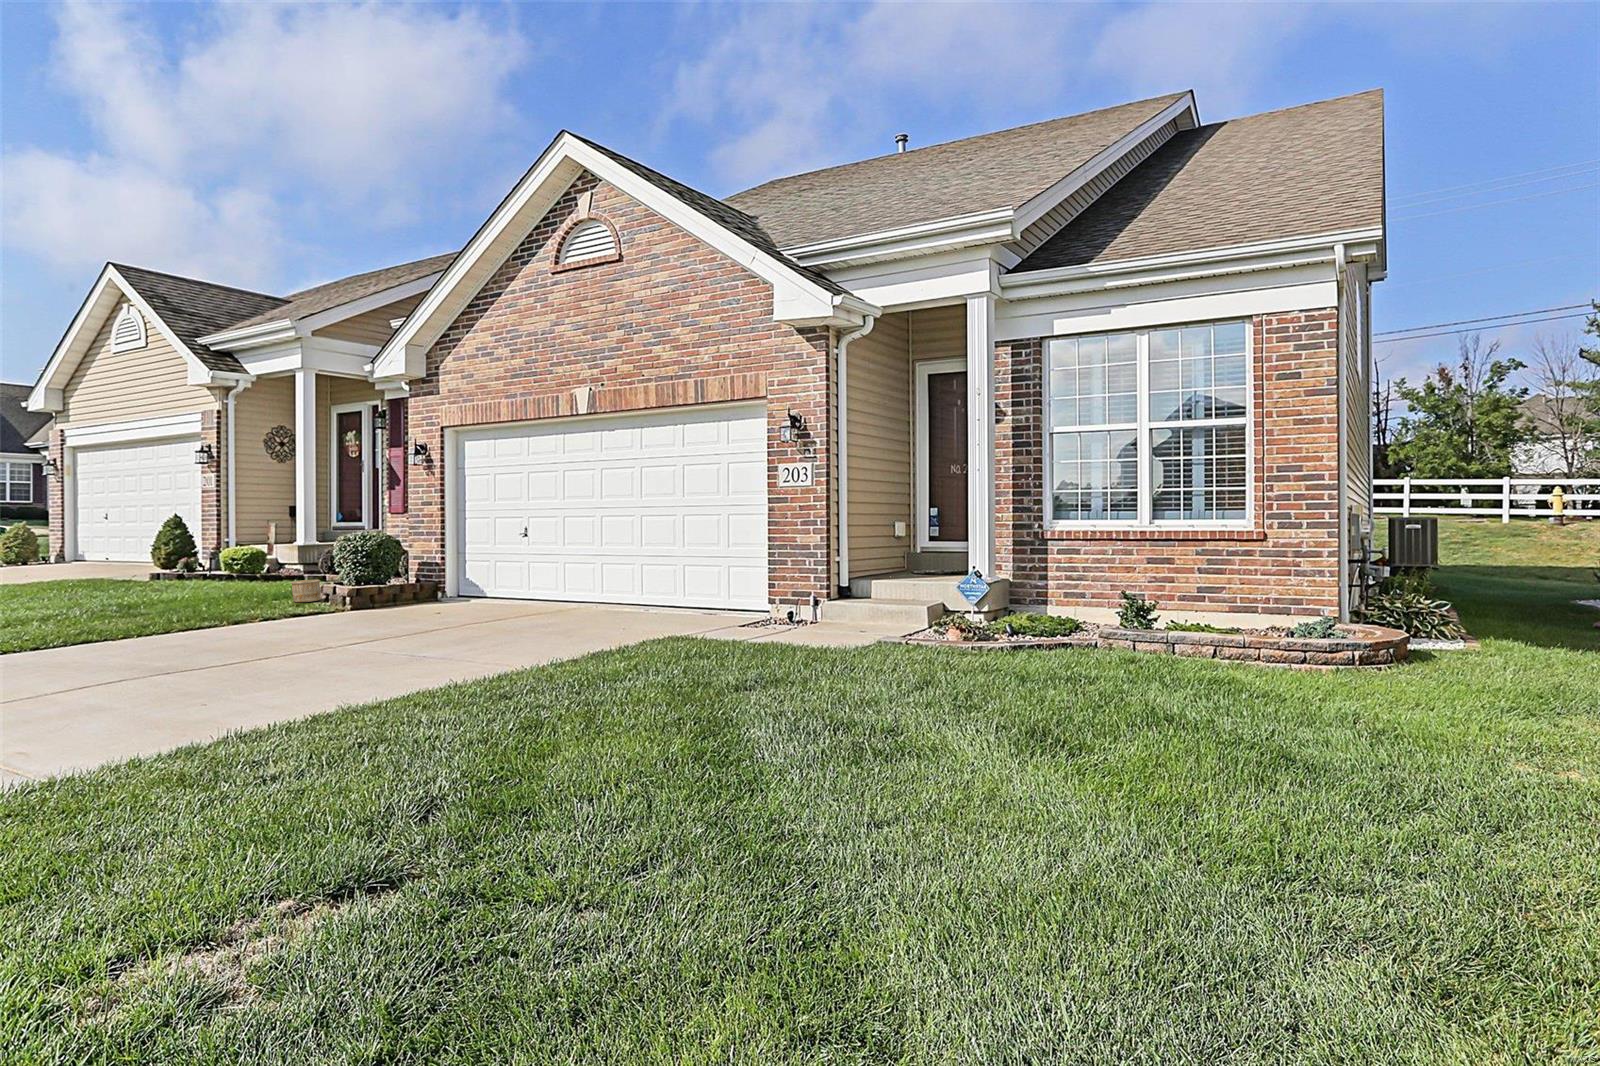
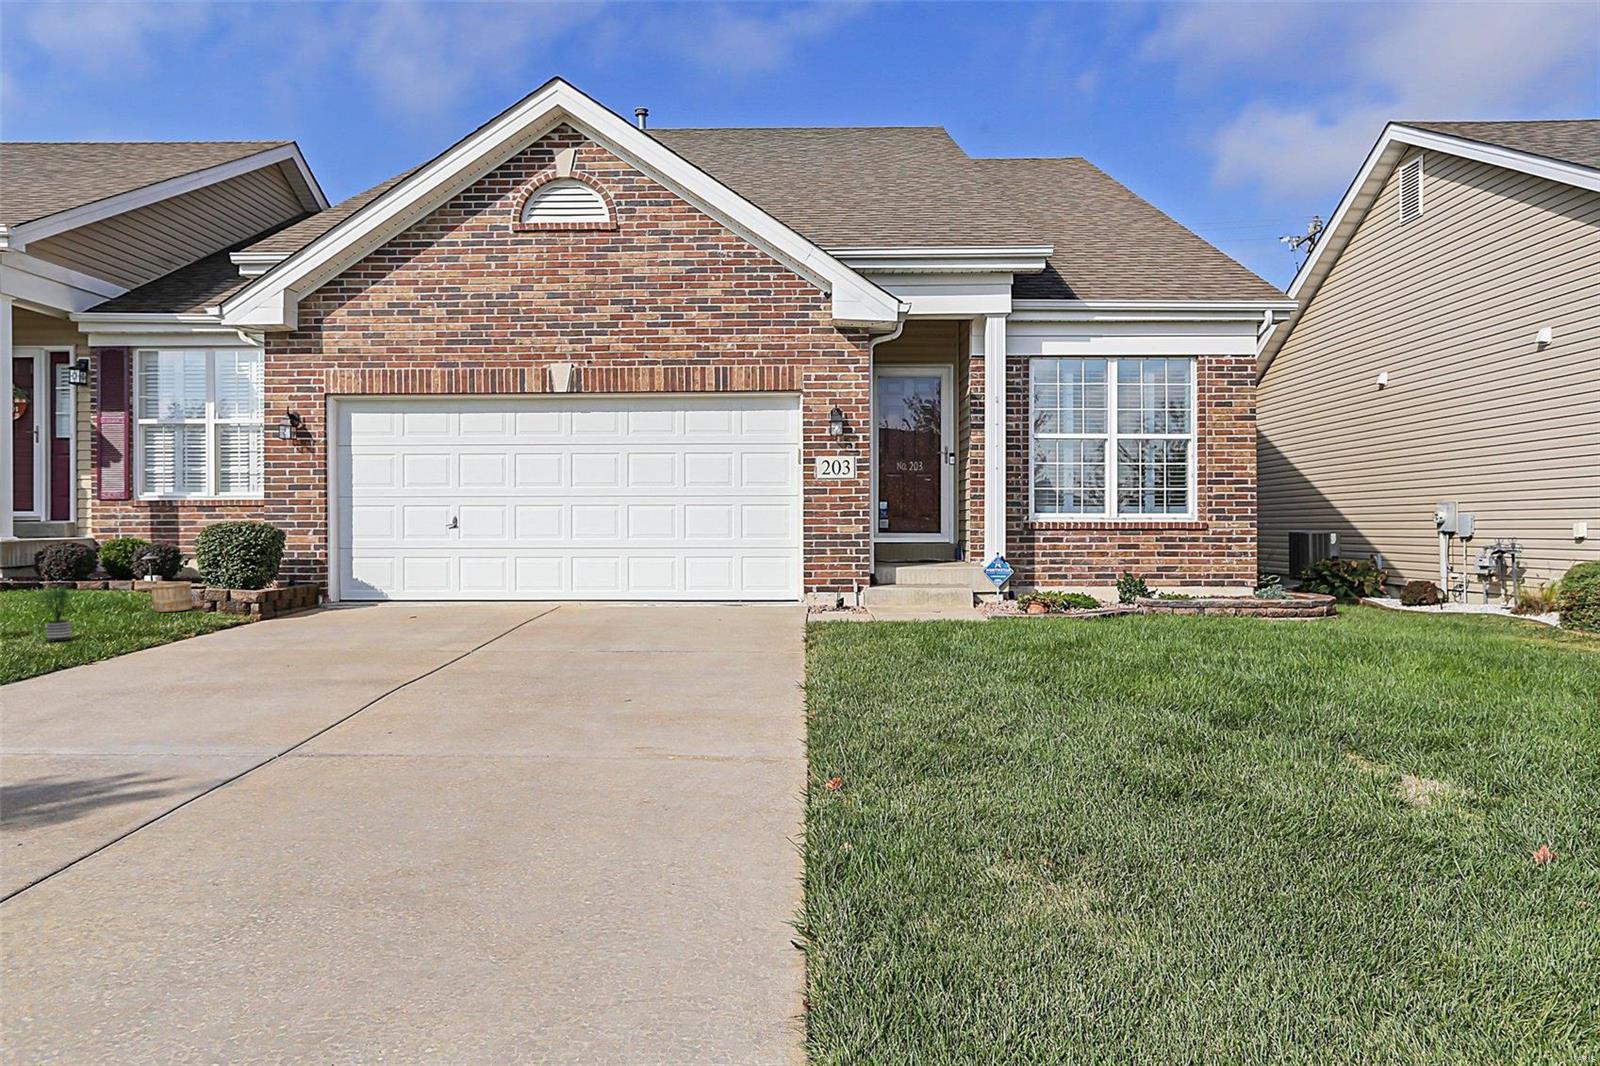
potted plant: none [167,579,199,619] -> present [37,587,76,641]

